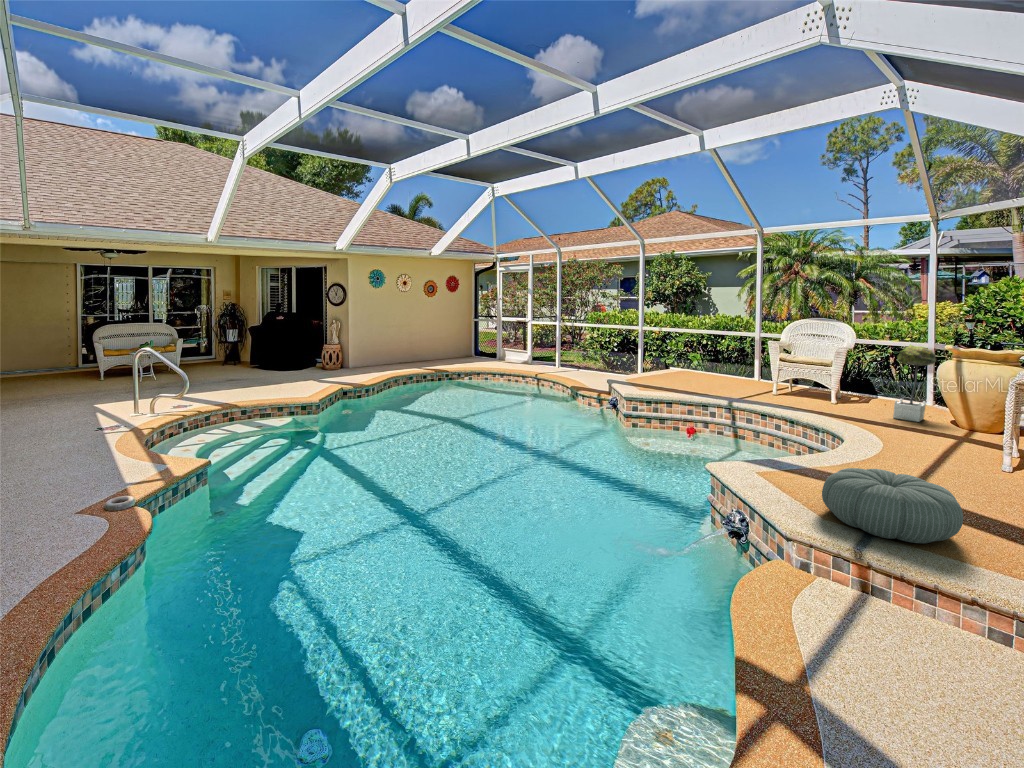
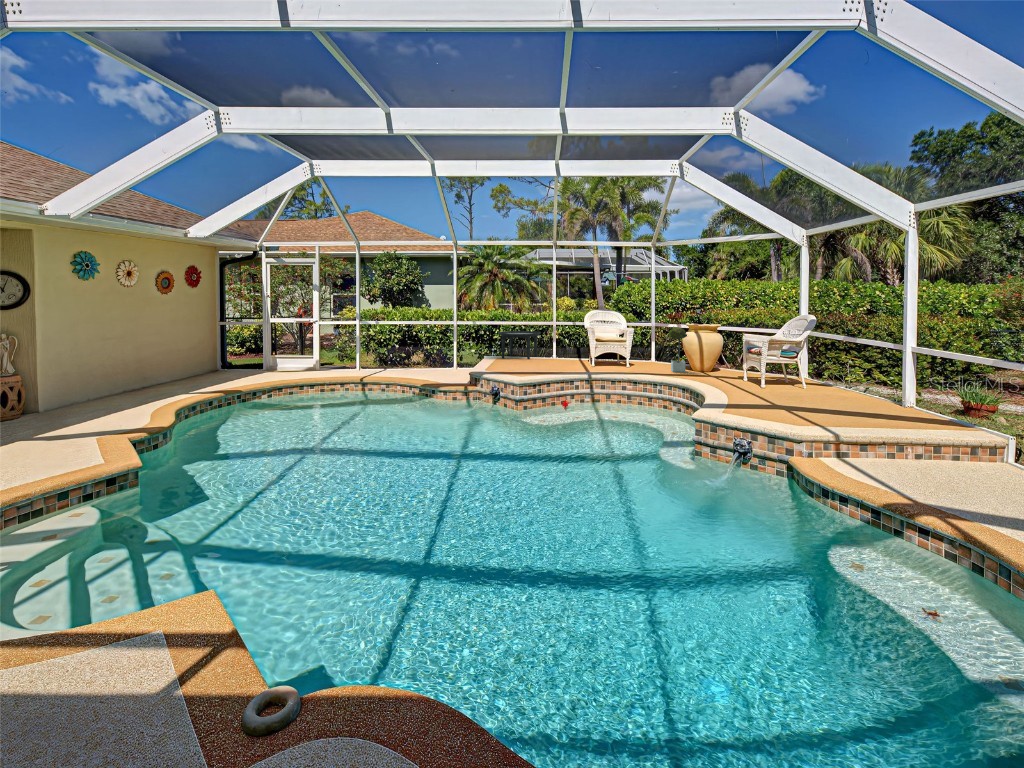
round table: none [704,342,760,376] -> present [498,331,541,359]
pouf: present [822,468,963,543] -> none [749,386,799,410]

